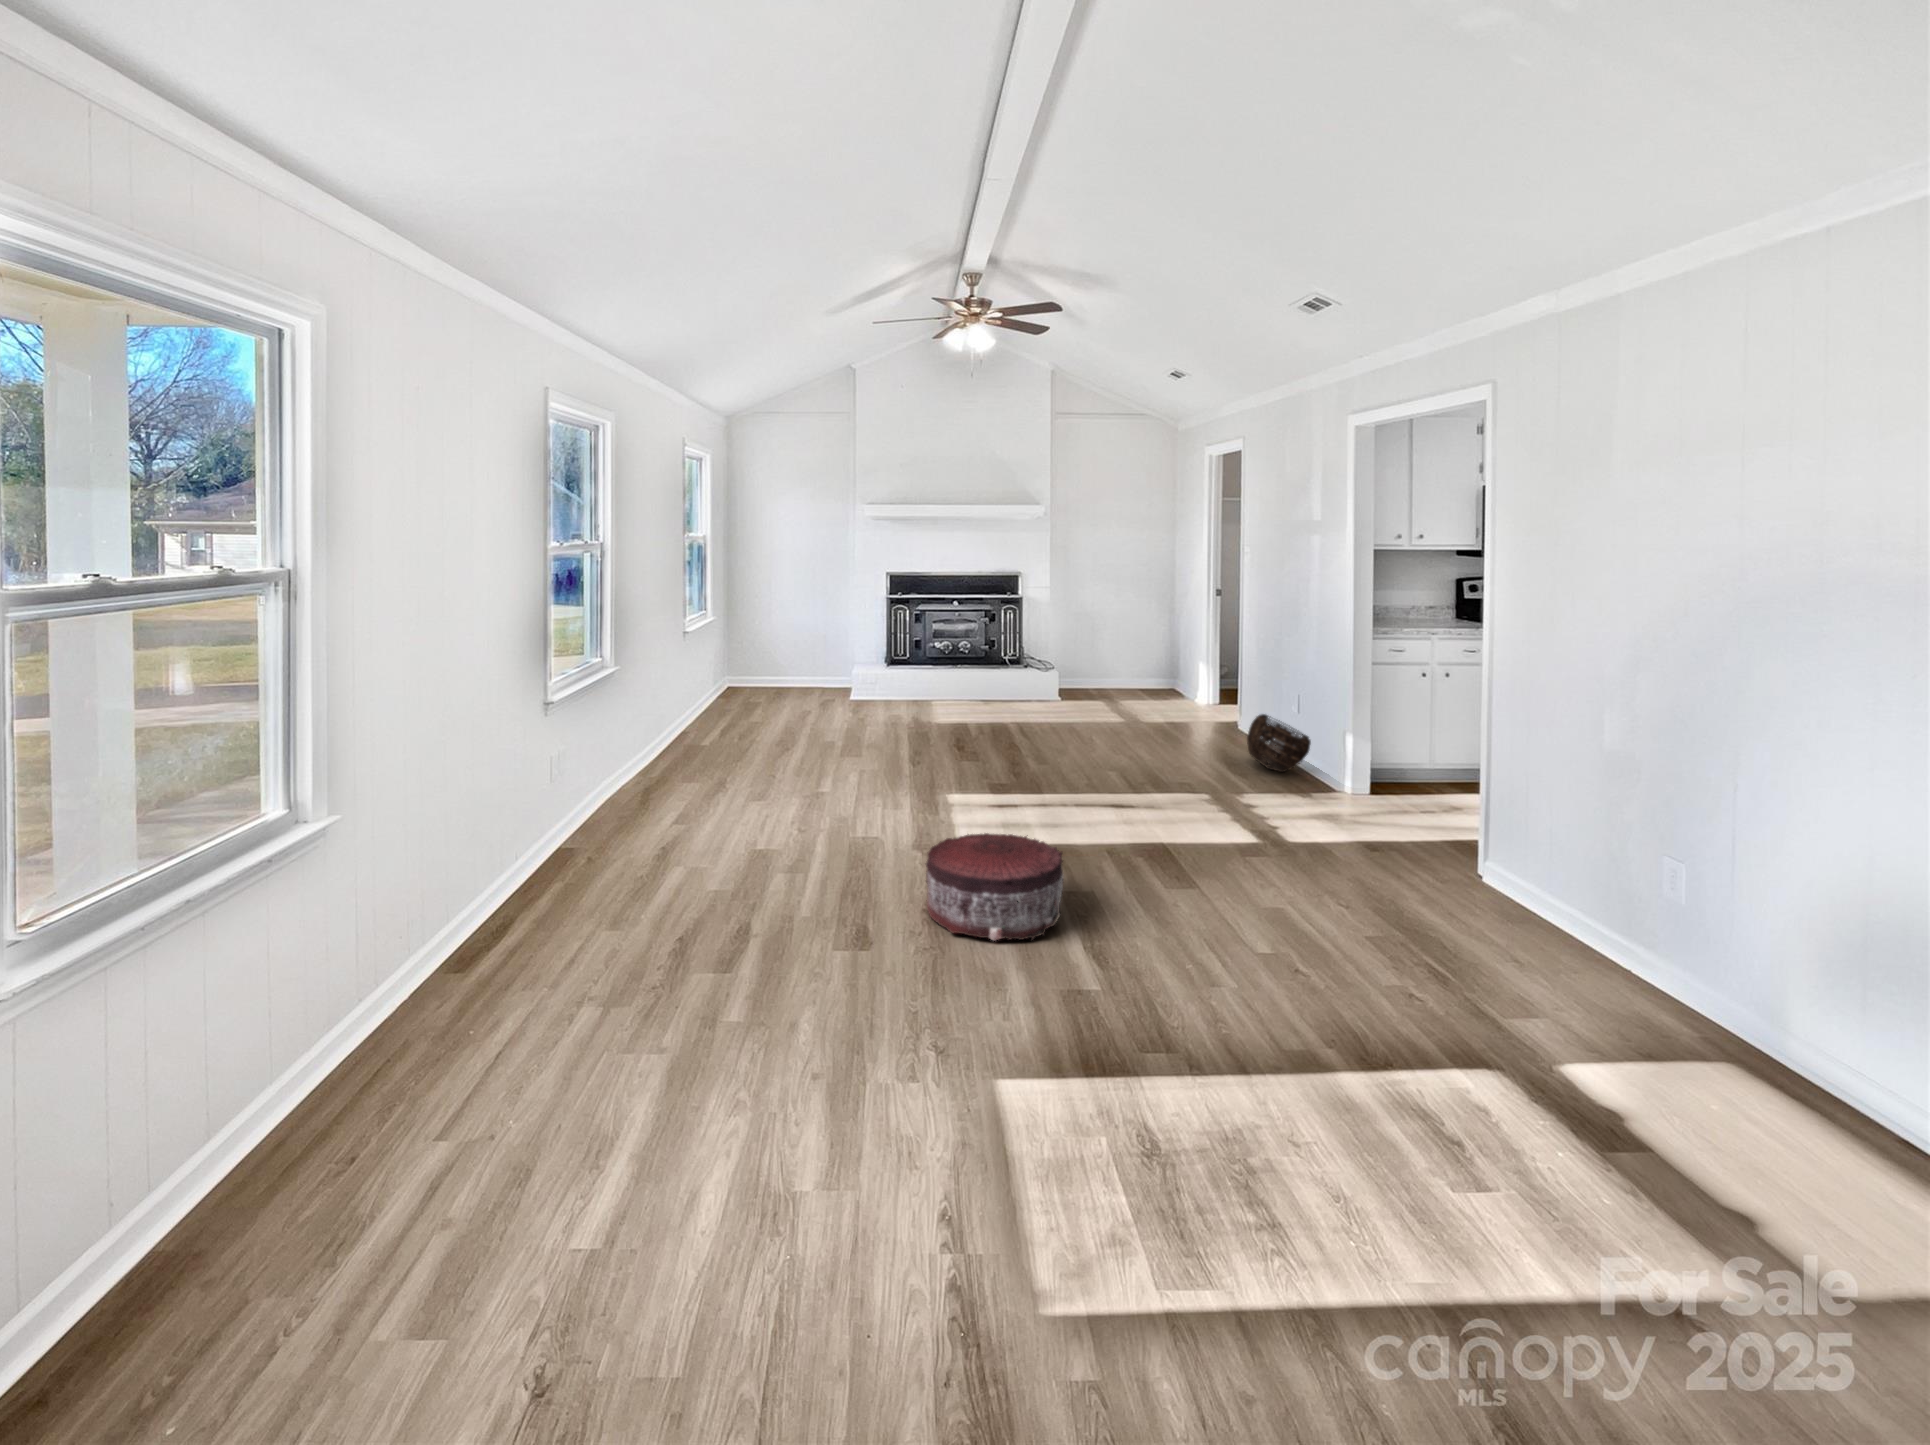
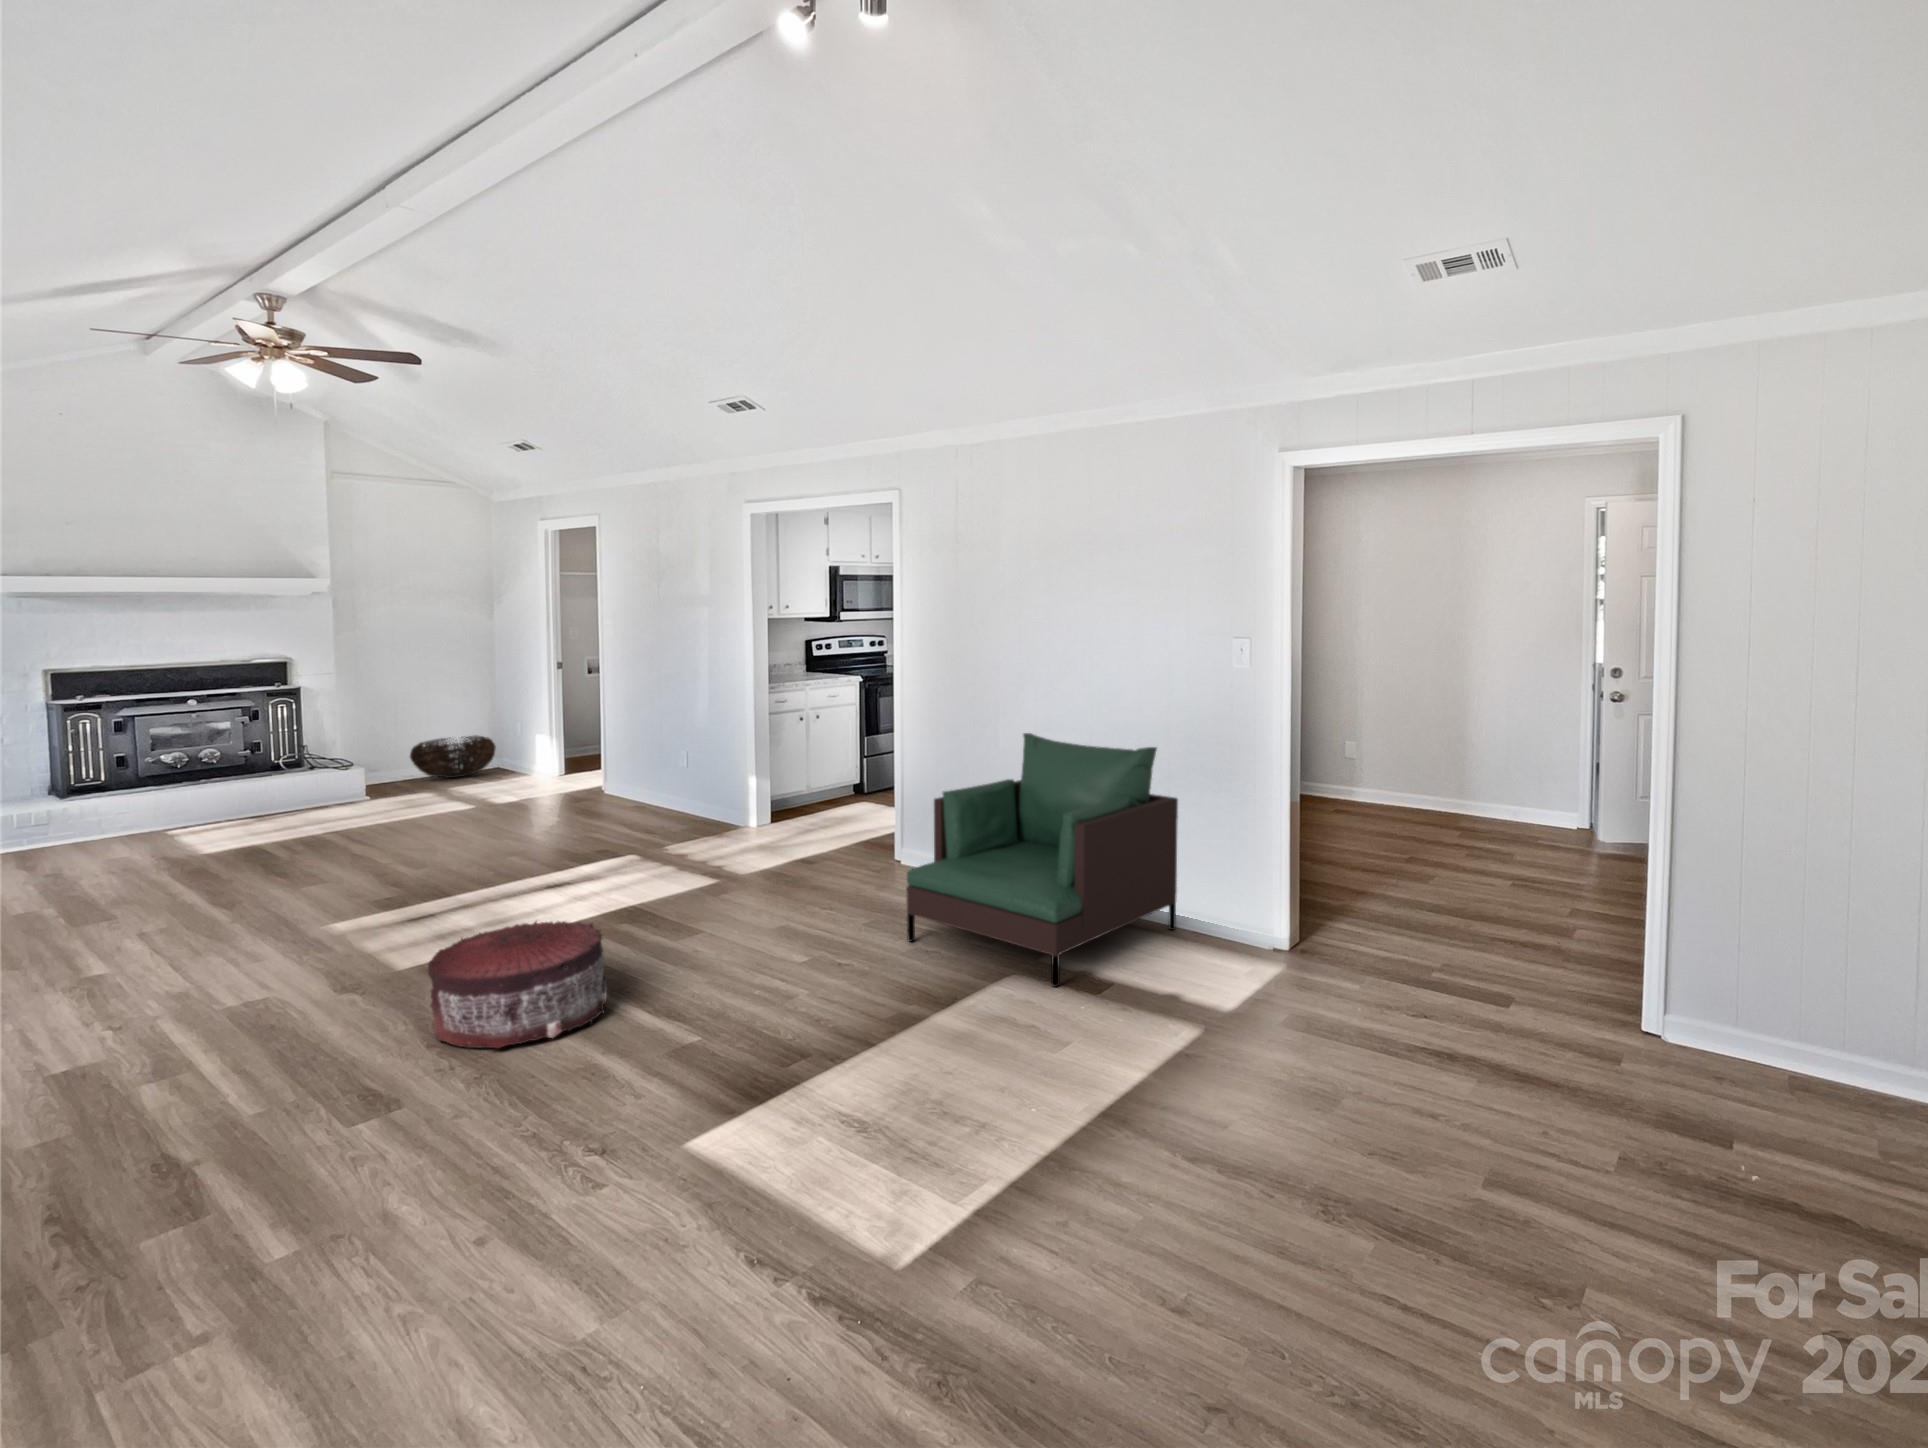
basket: present [1247,714,1311,772] -> present [410,735,496,778]
armchair: none [1396,762,1894,1120] -> present [907,733,1178,987]

